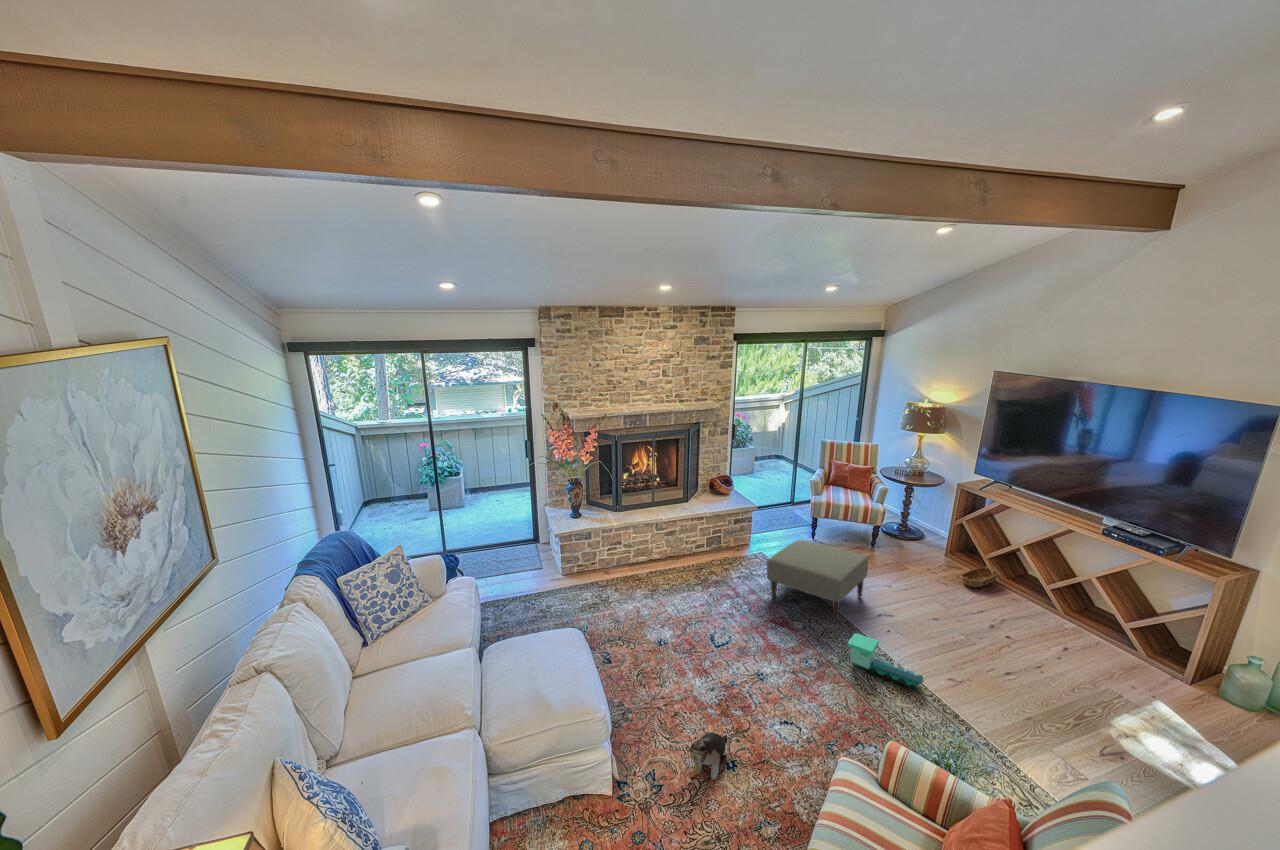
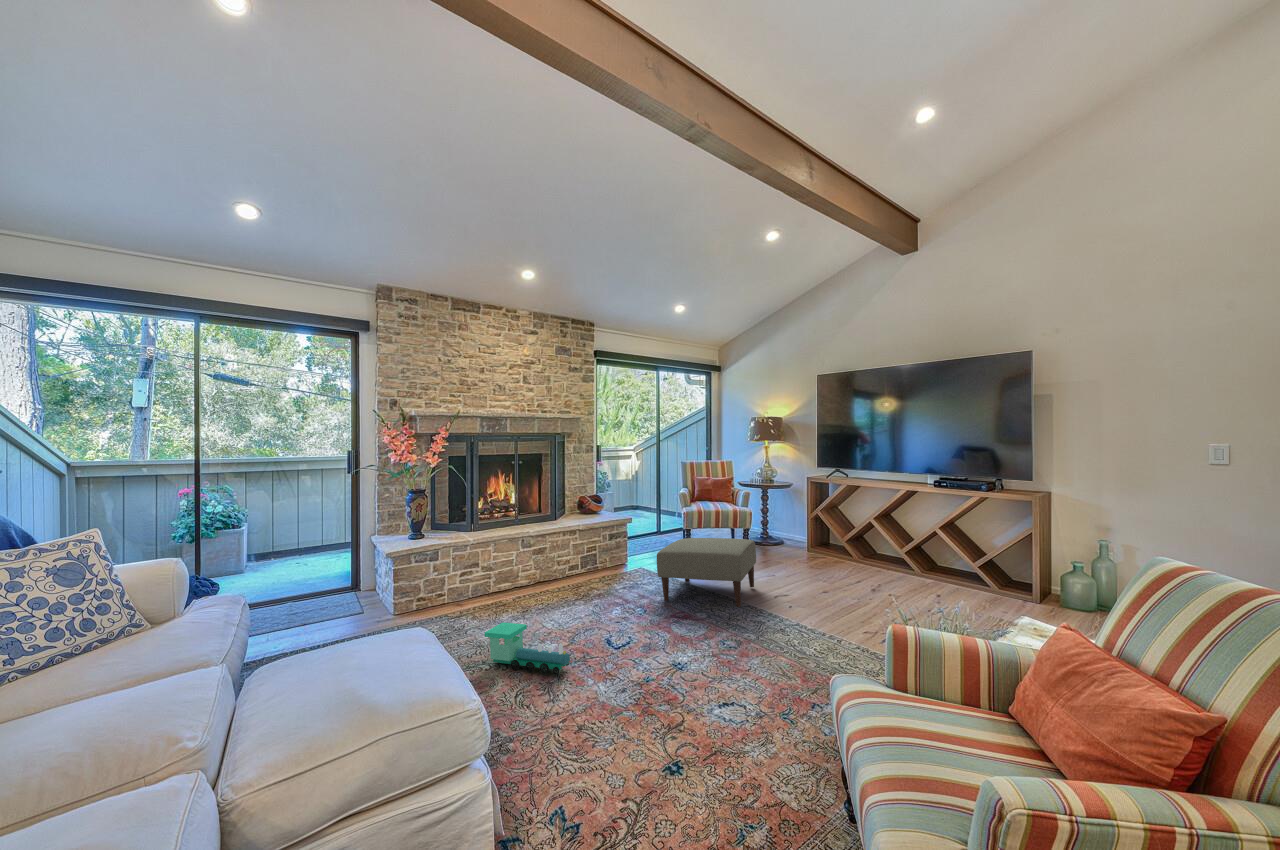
basket: present [960,567,998,587] -> none [824,549,864,571]
toy train: present [847,633,924,690] -> present [485,622,572,674]
plush toy: present [686,733,727,780] -> none [615,721,669,791]

